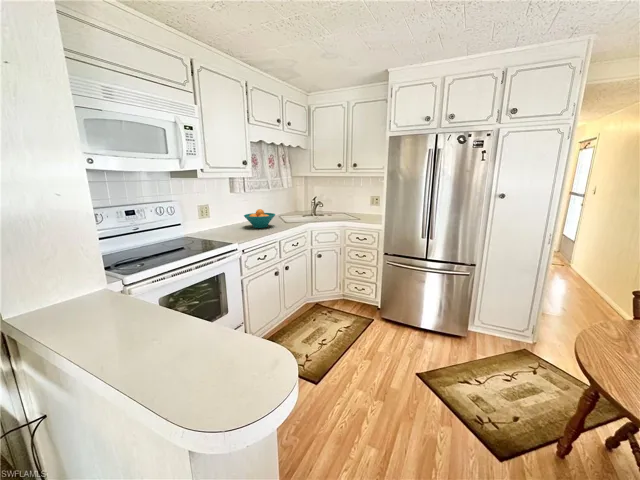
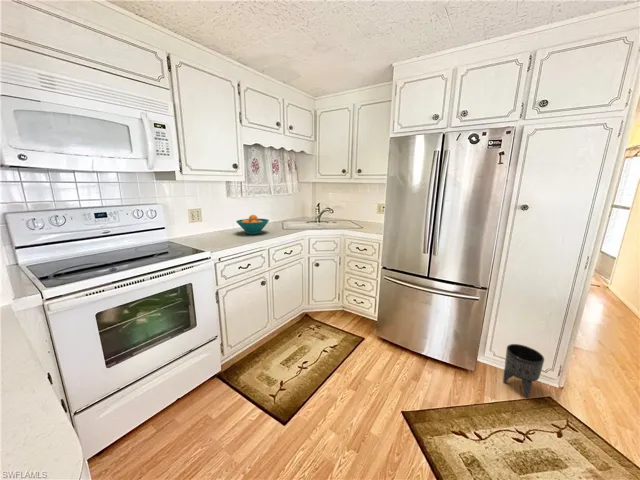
planter: none [490,311,521,352] -> present [503,344,544,397]

